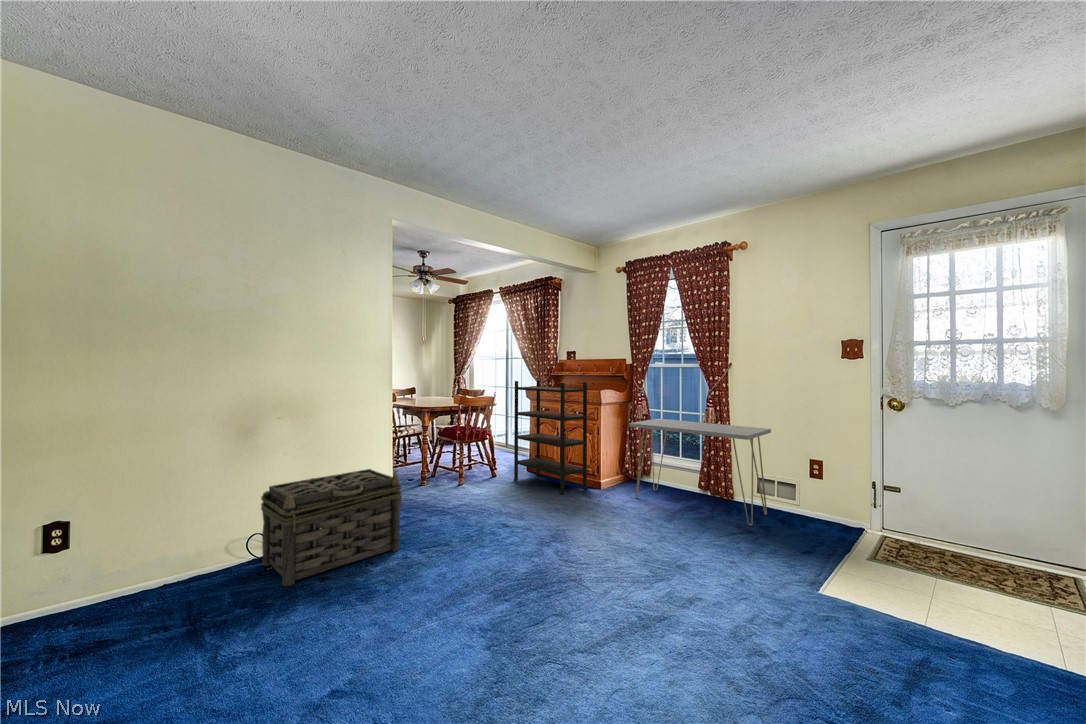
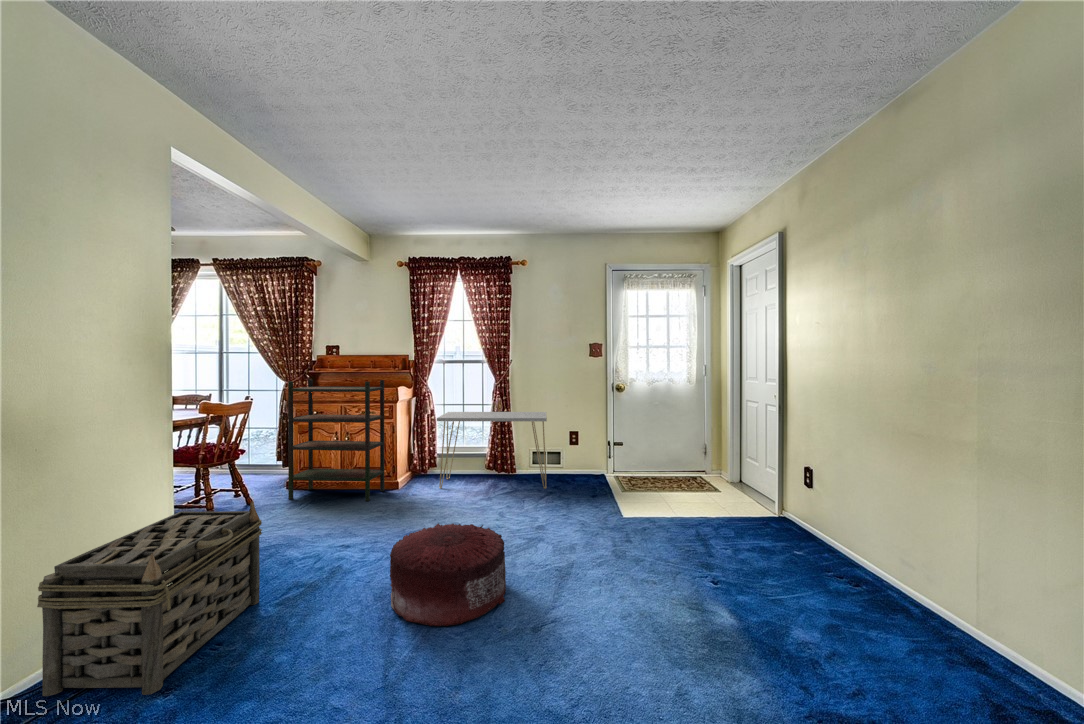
pouf: none [440,526,563,634] -> present [390,523,506,626]

